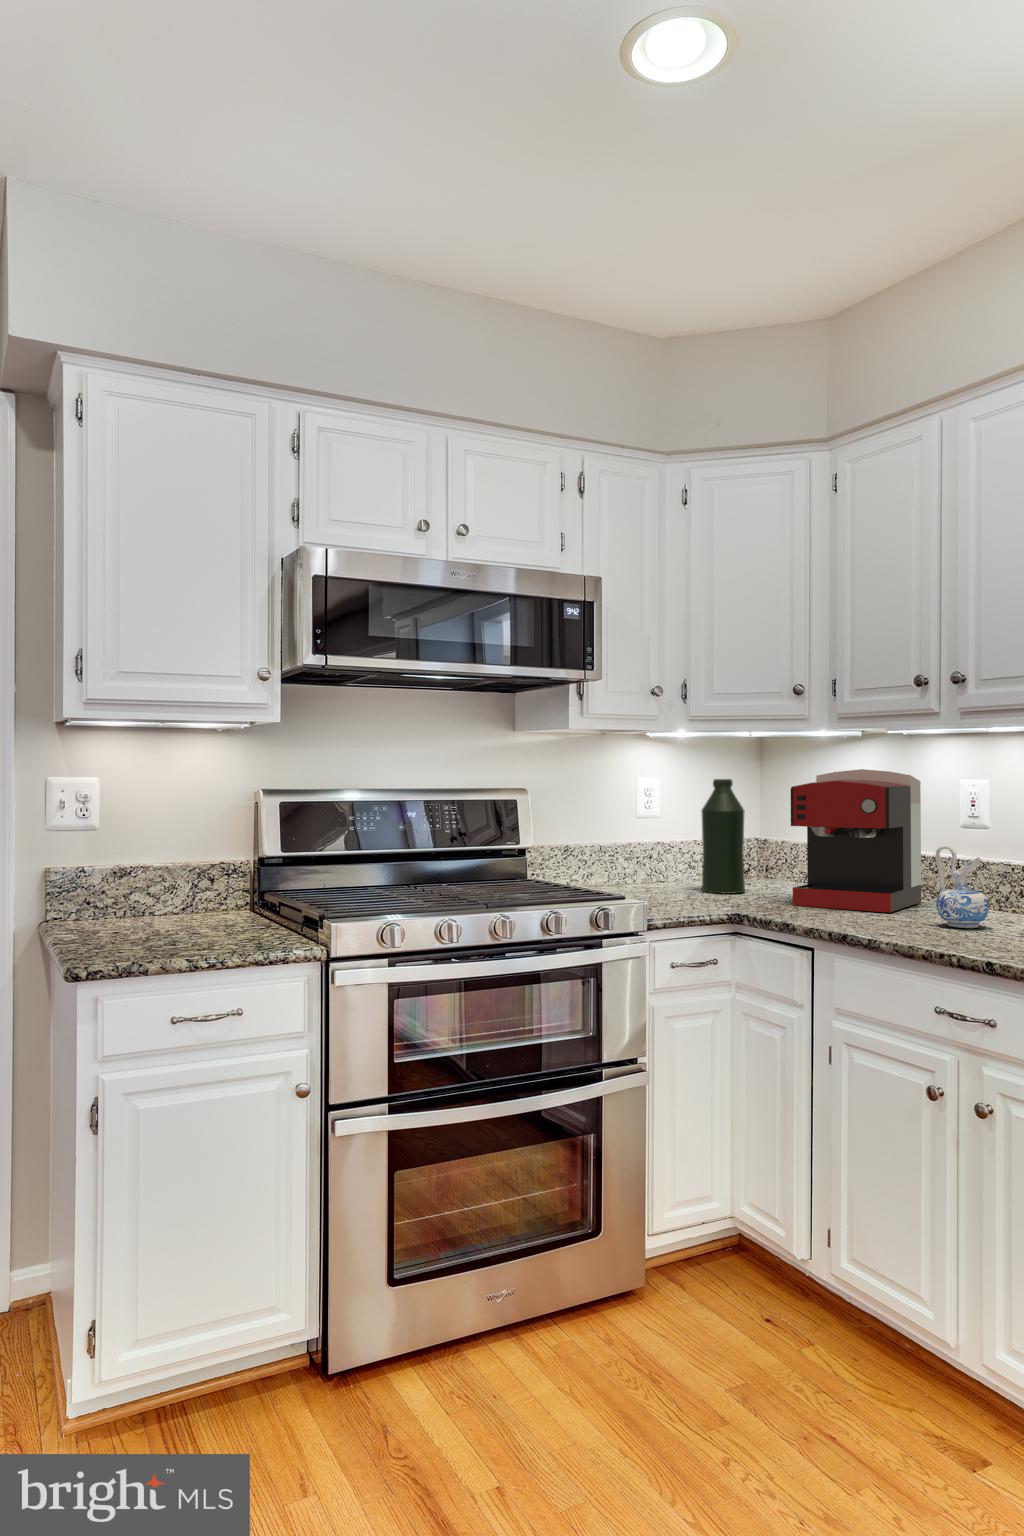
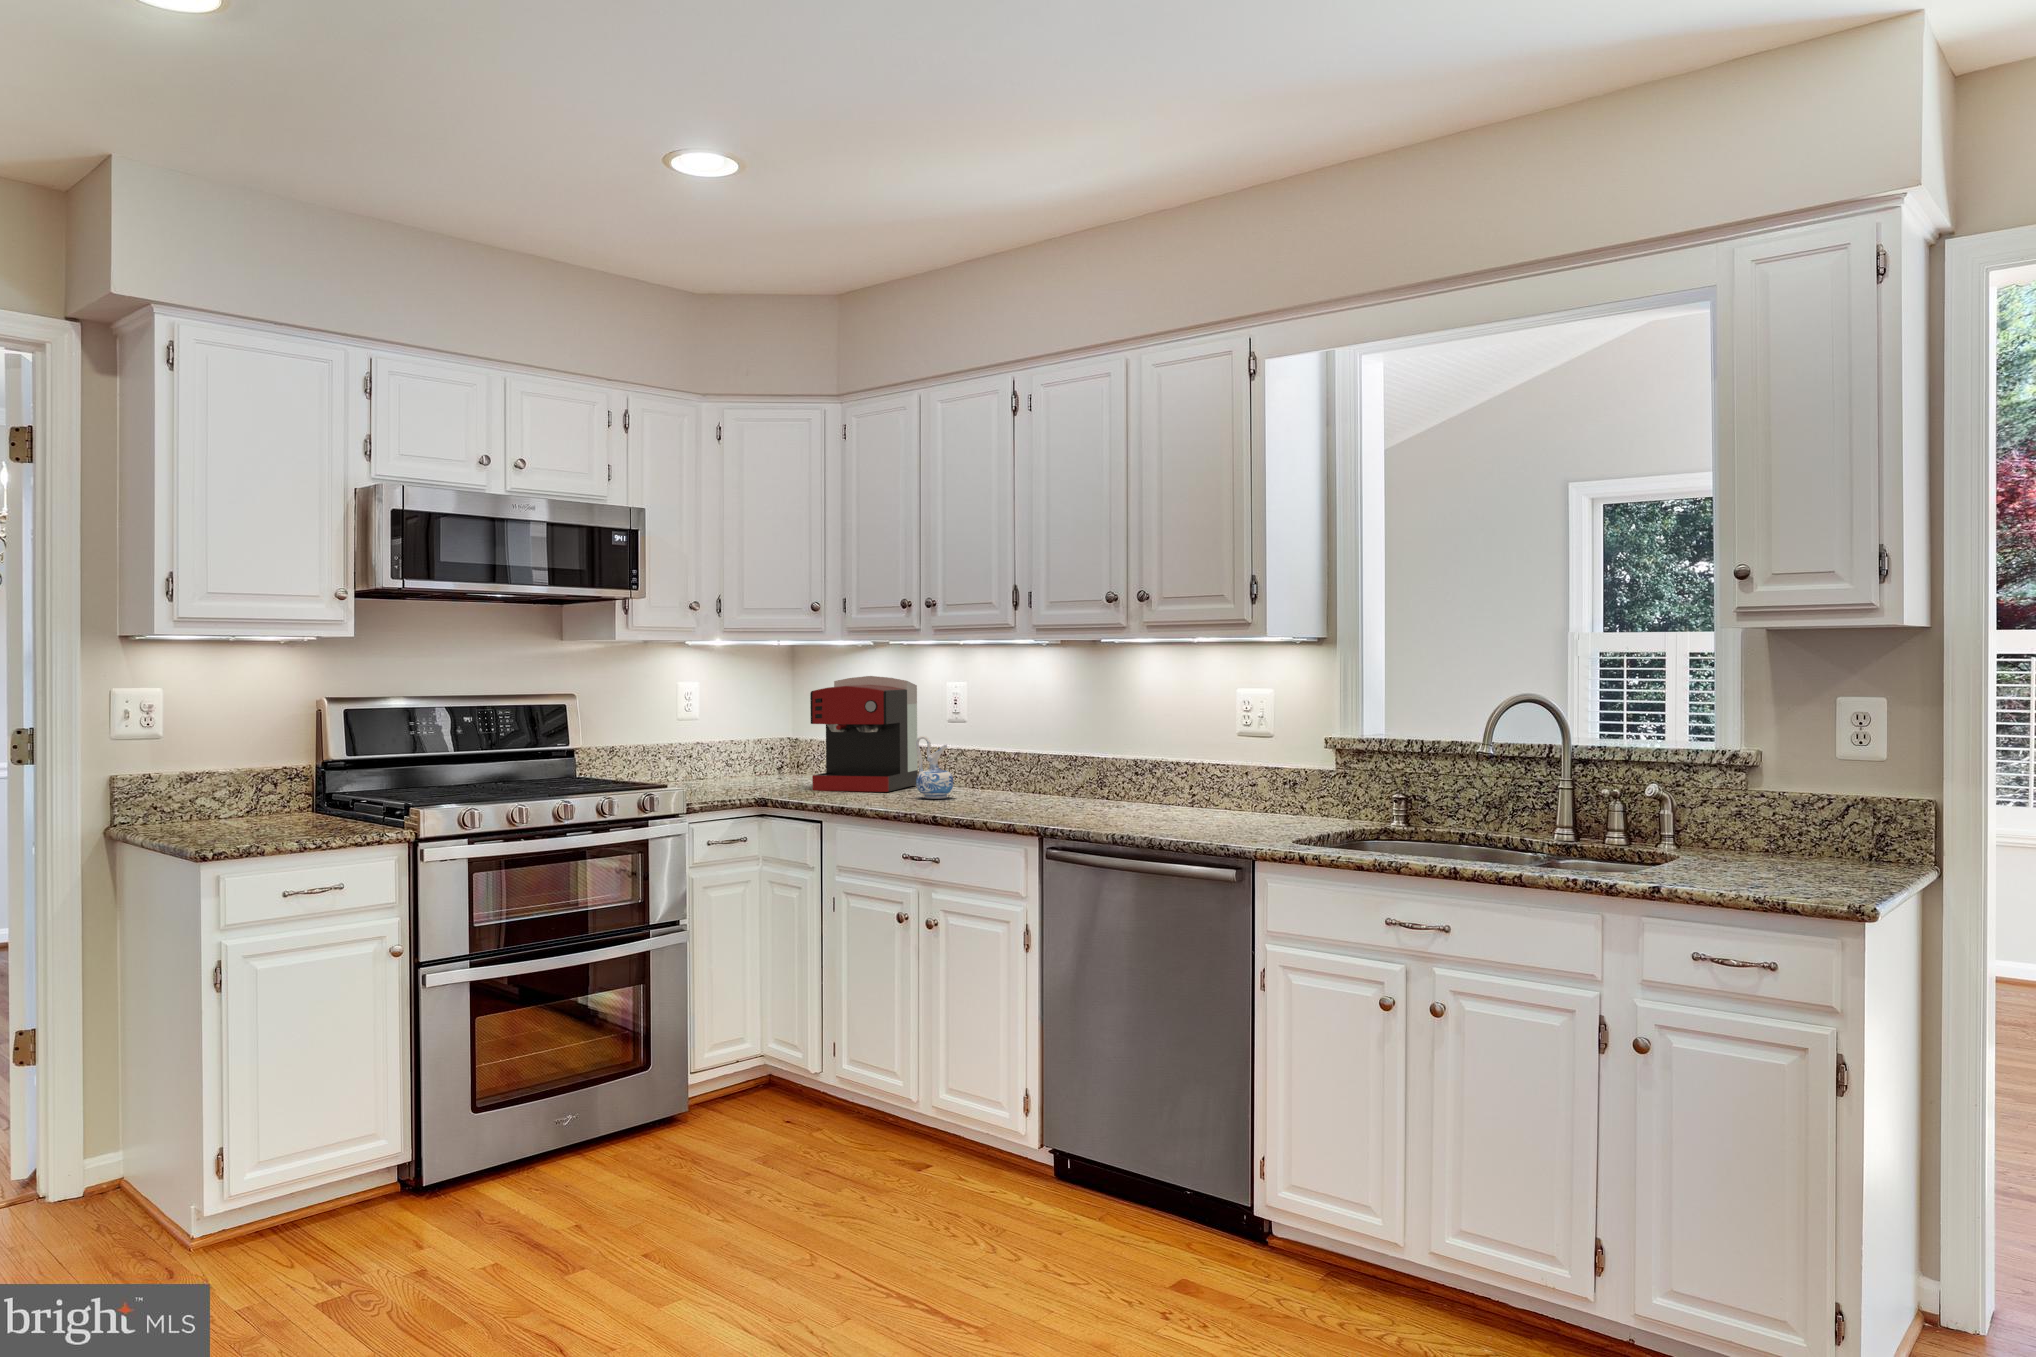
bottle: present [702,779,745,894] -> none [737,684,776,784]

